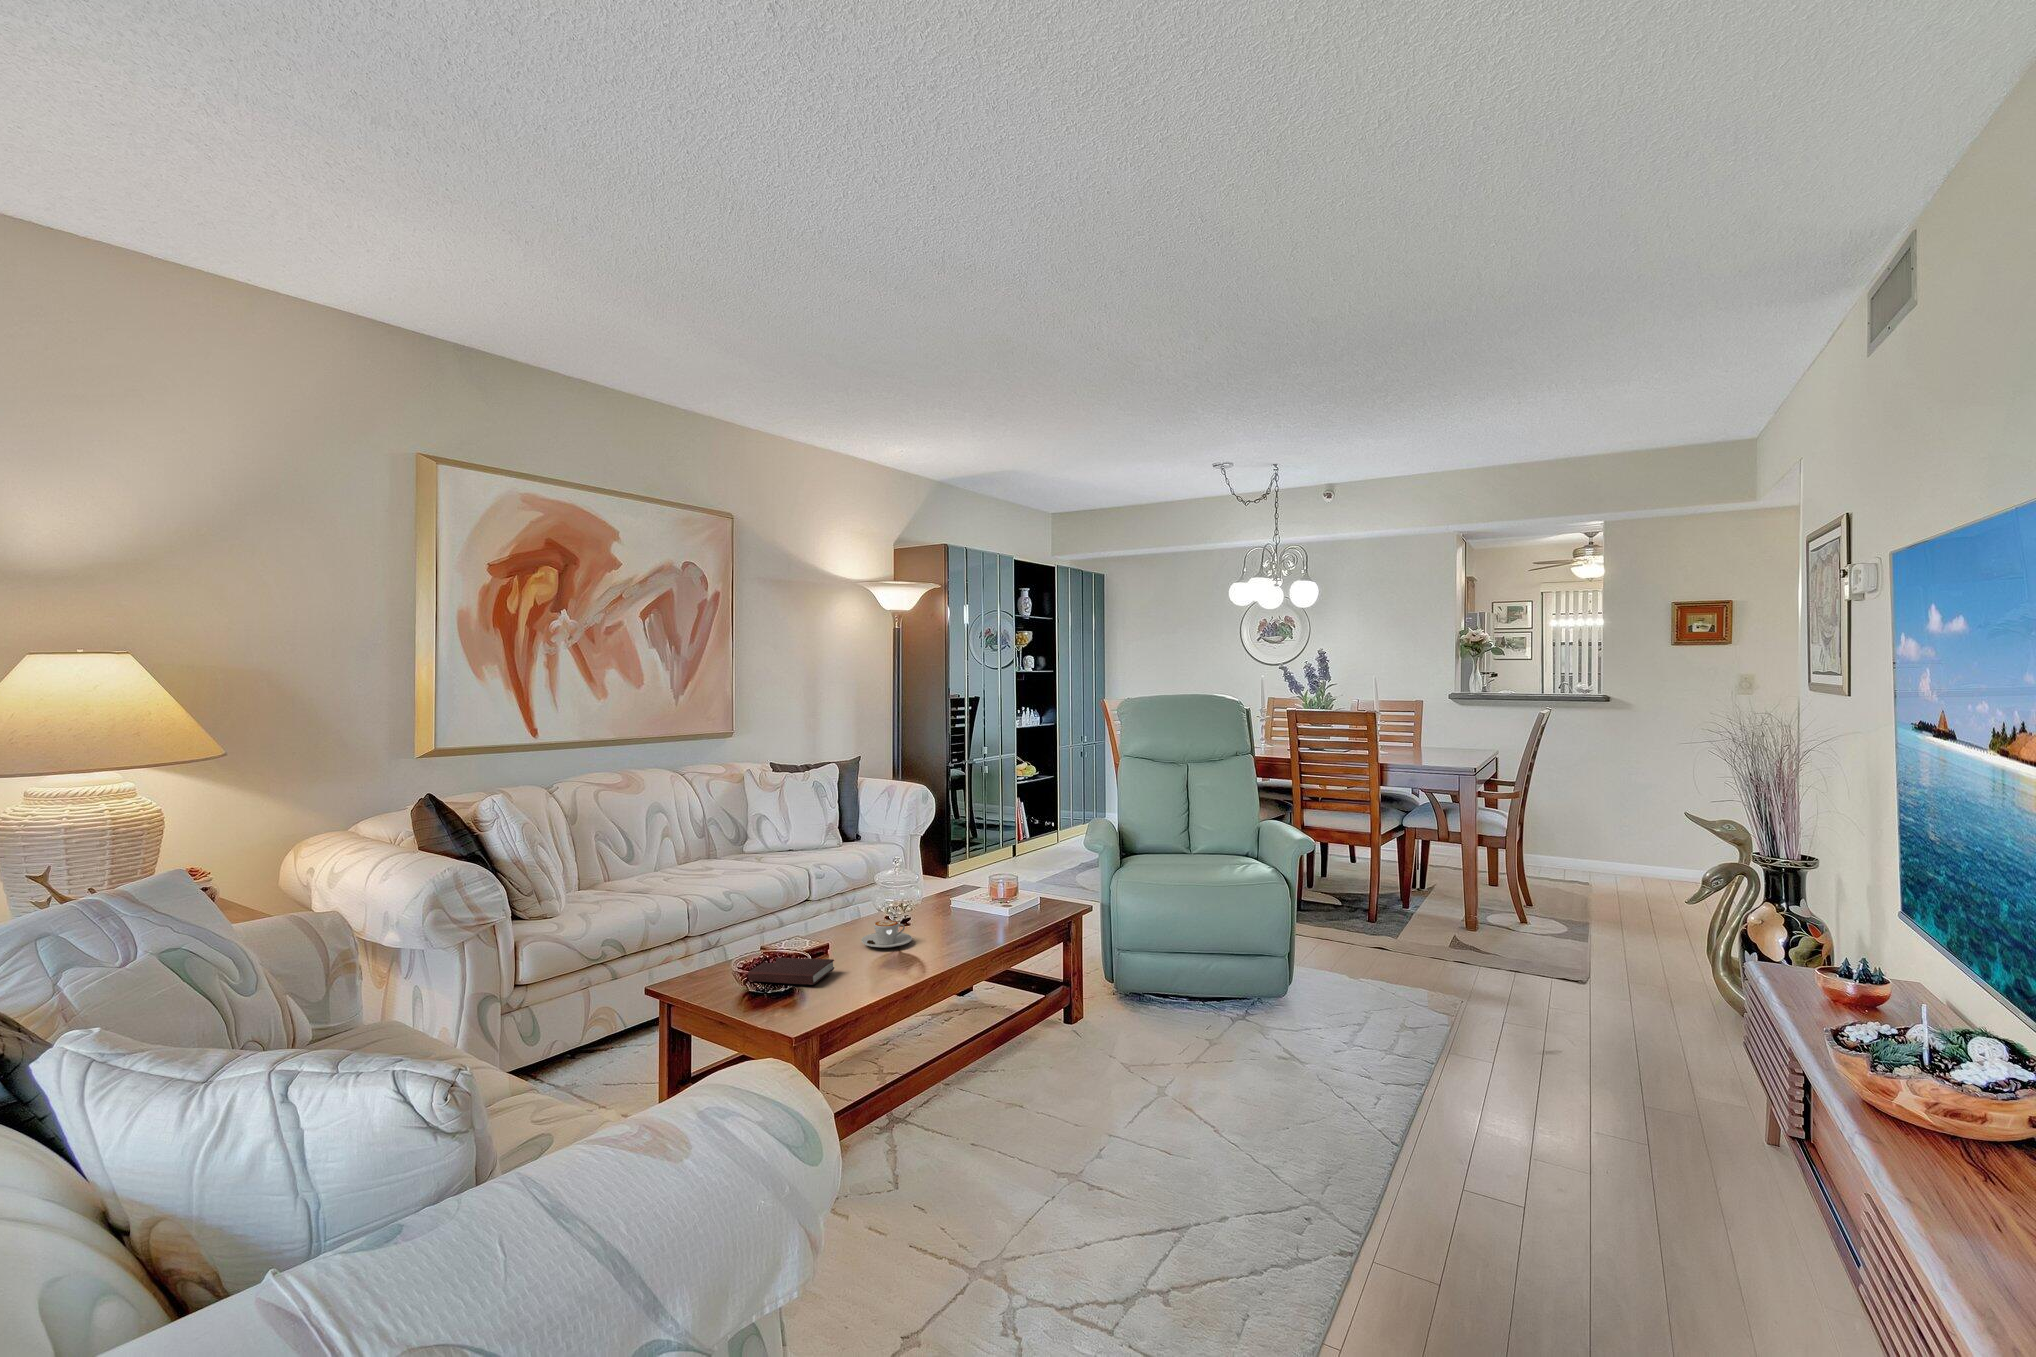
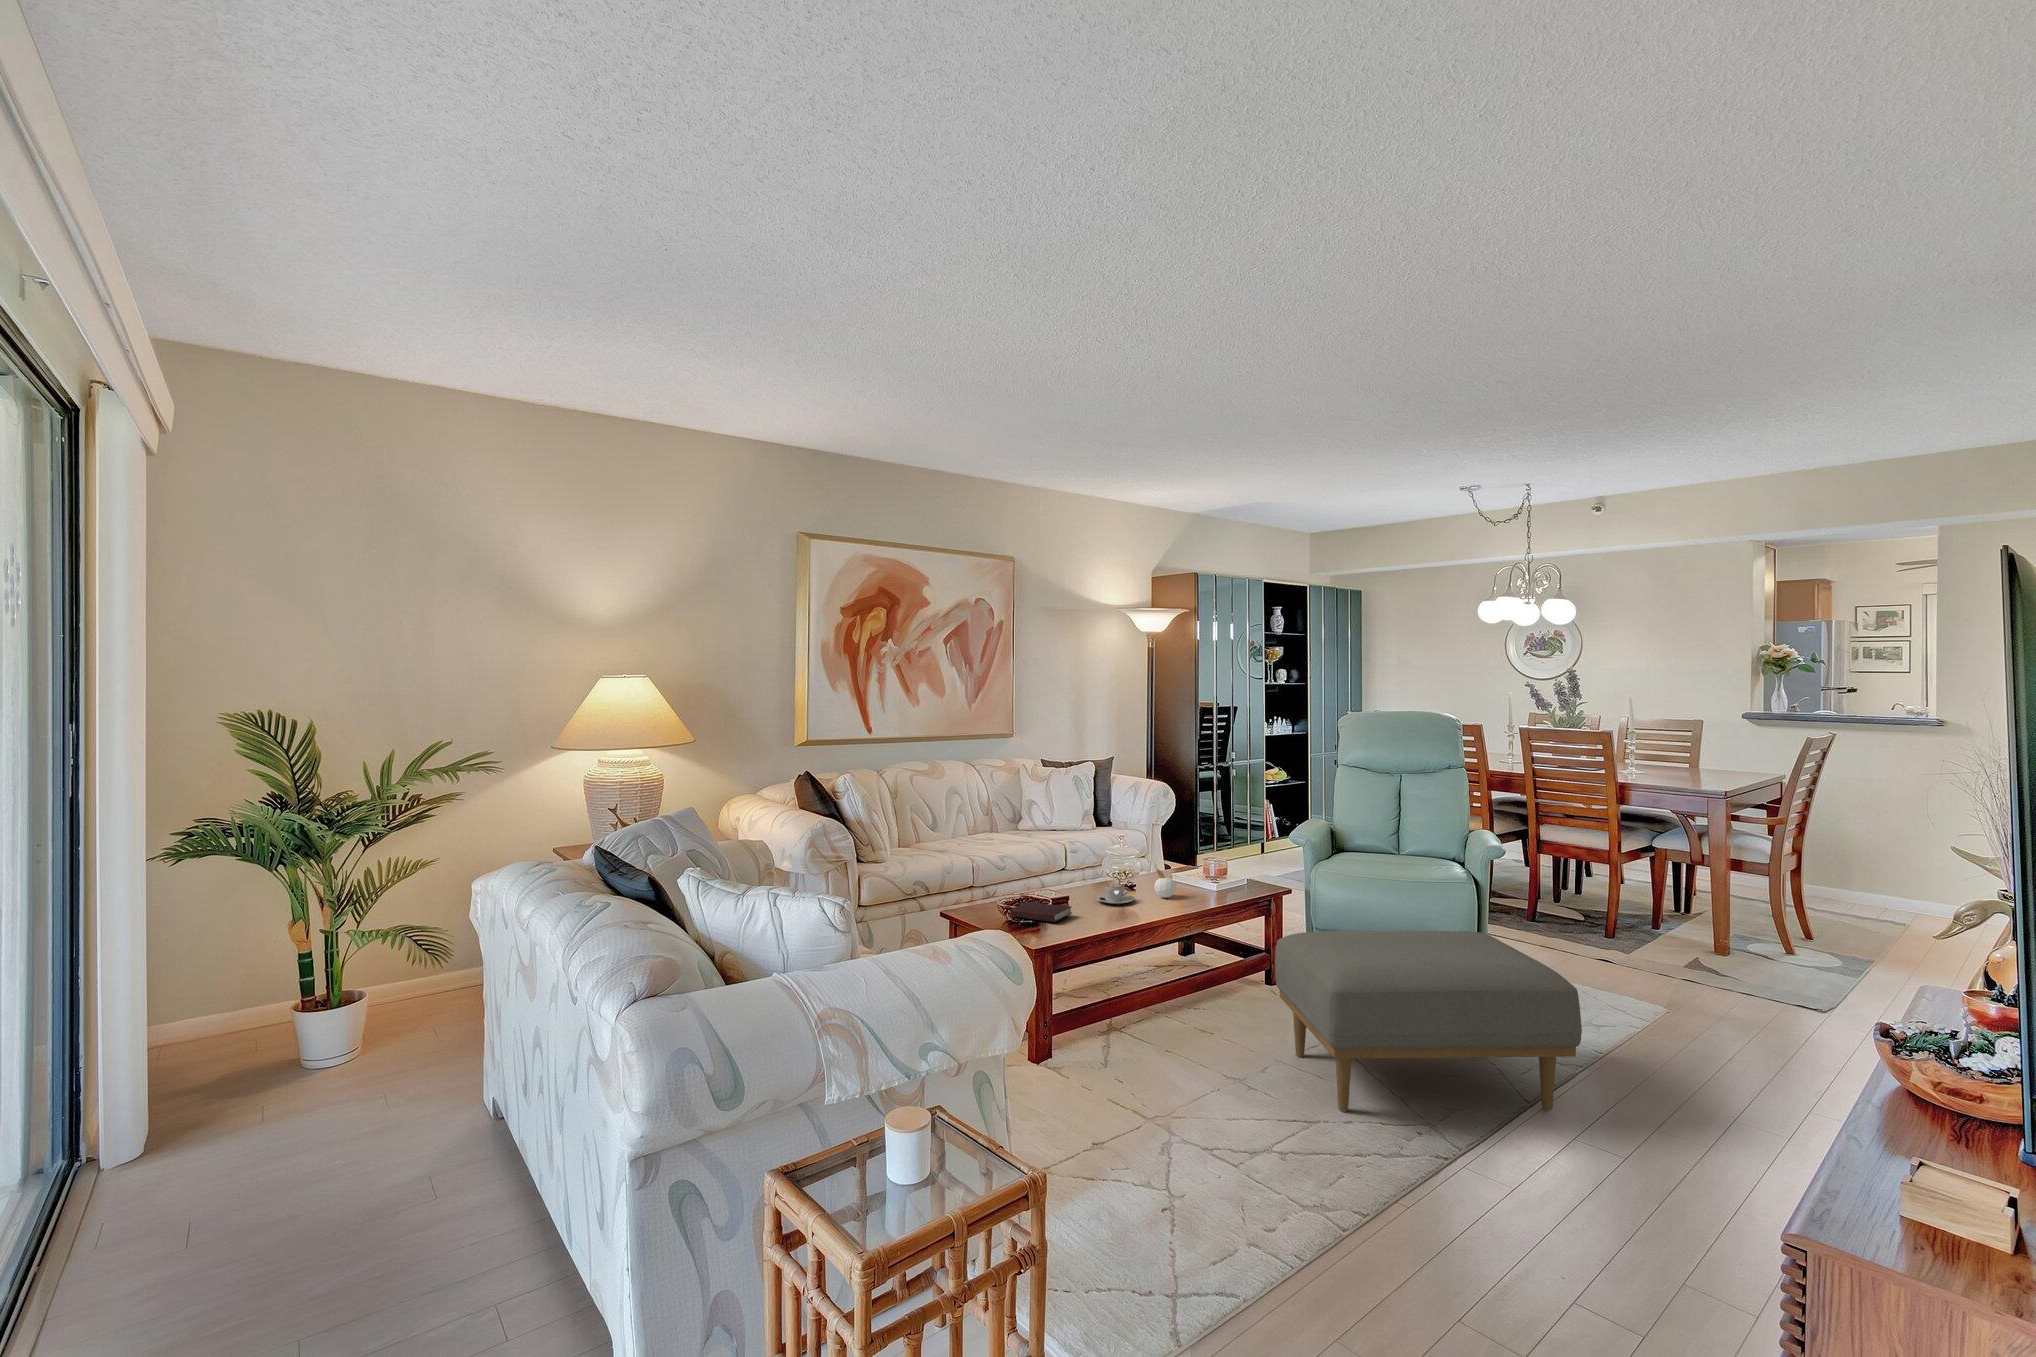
candle: none [934,887,962,933] -> present [1154,865,1176,898]
ottoman: none [1099,946,1460,1203] -> present [1275,931,1582,1112]

